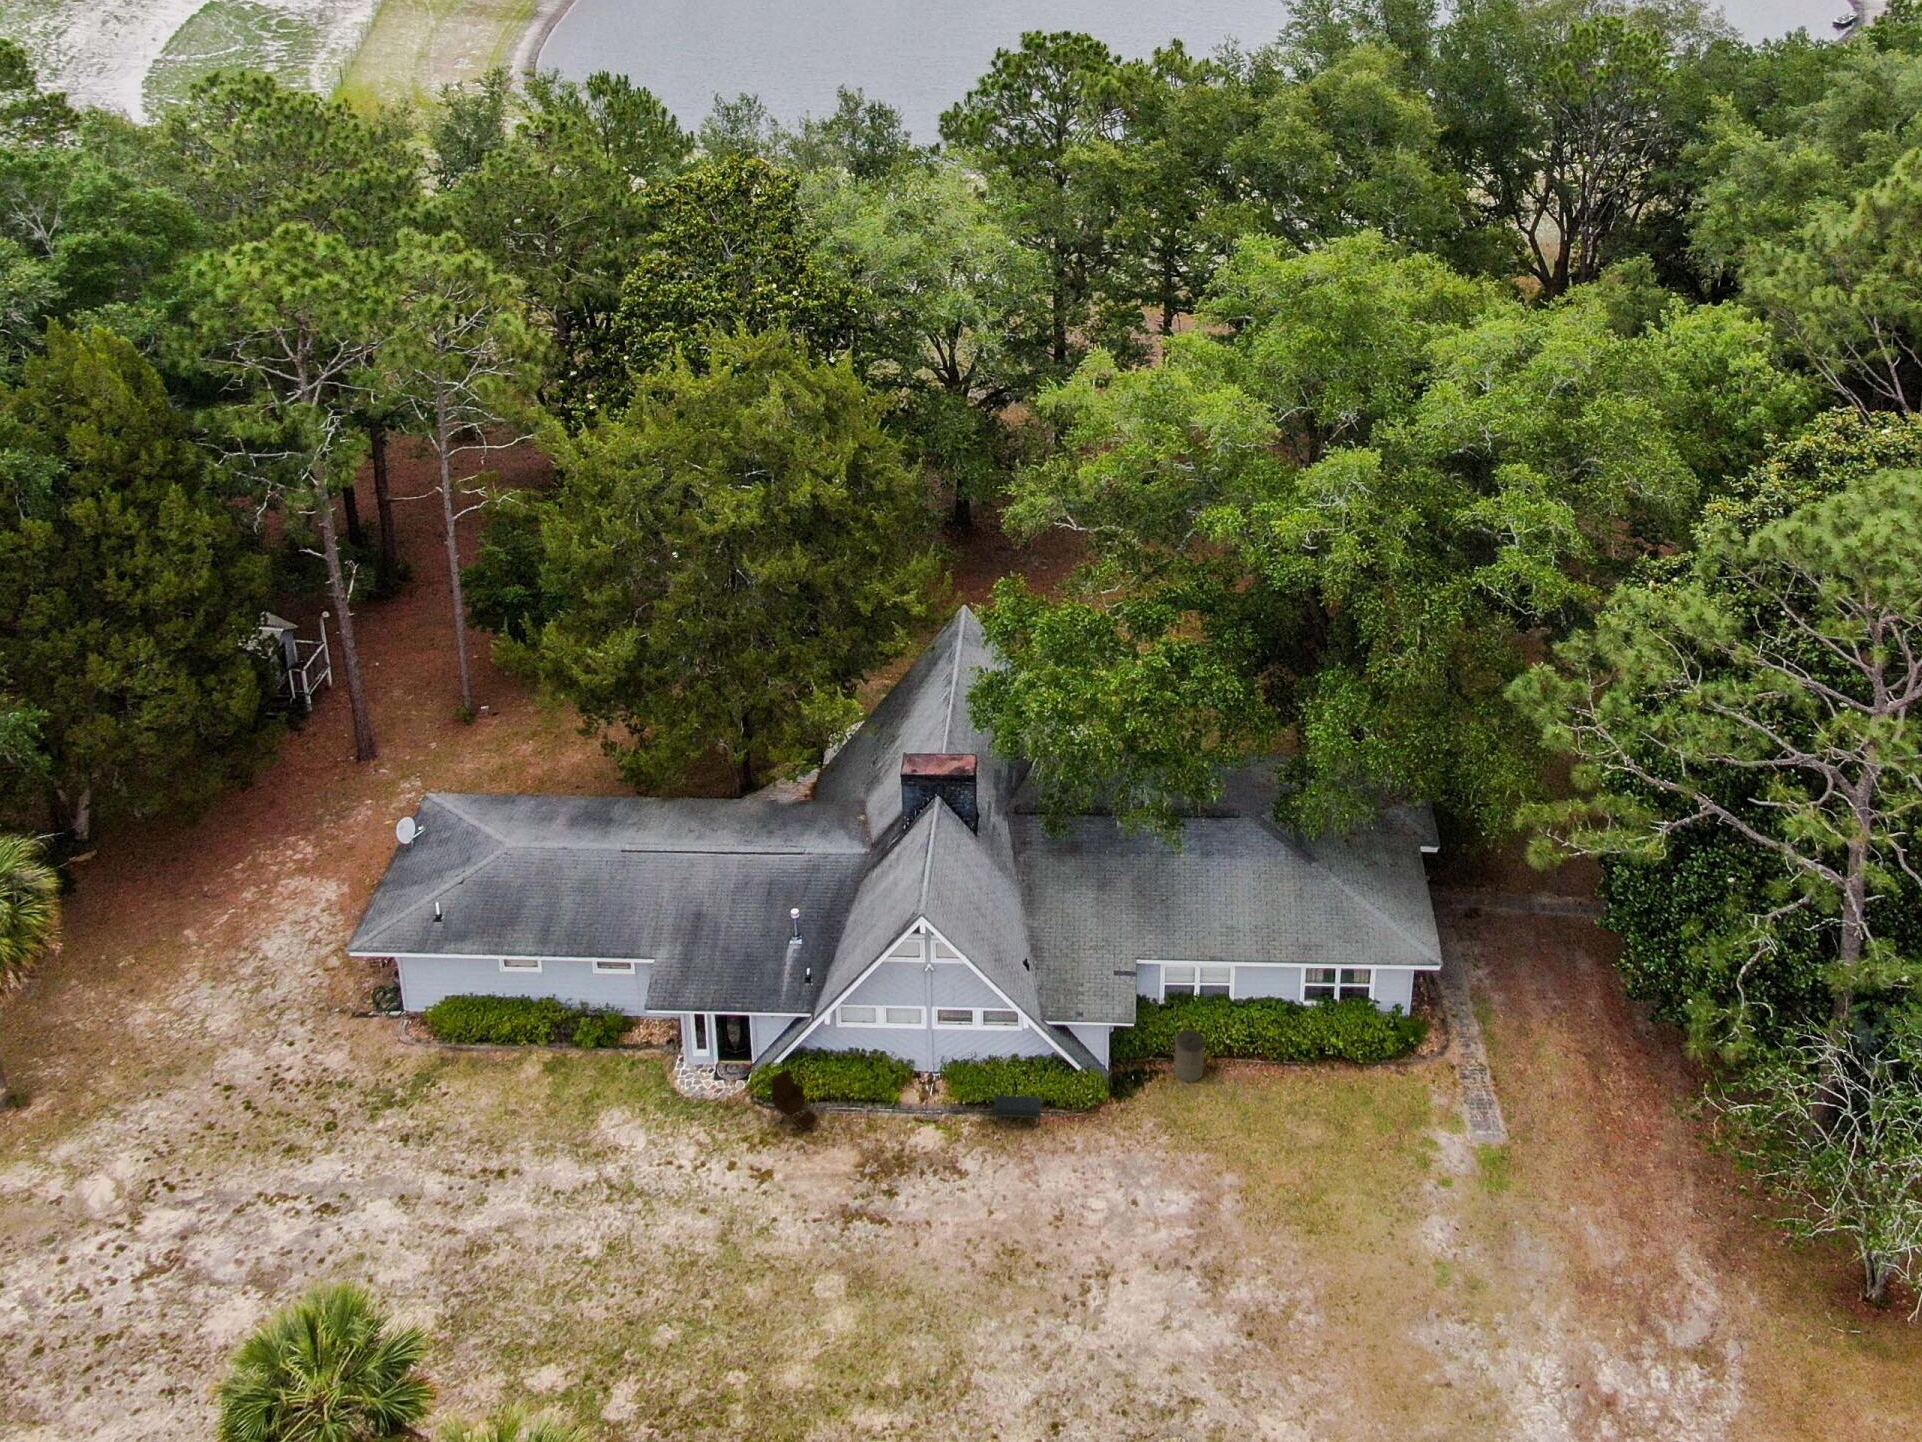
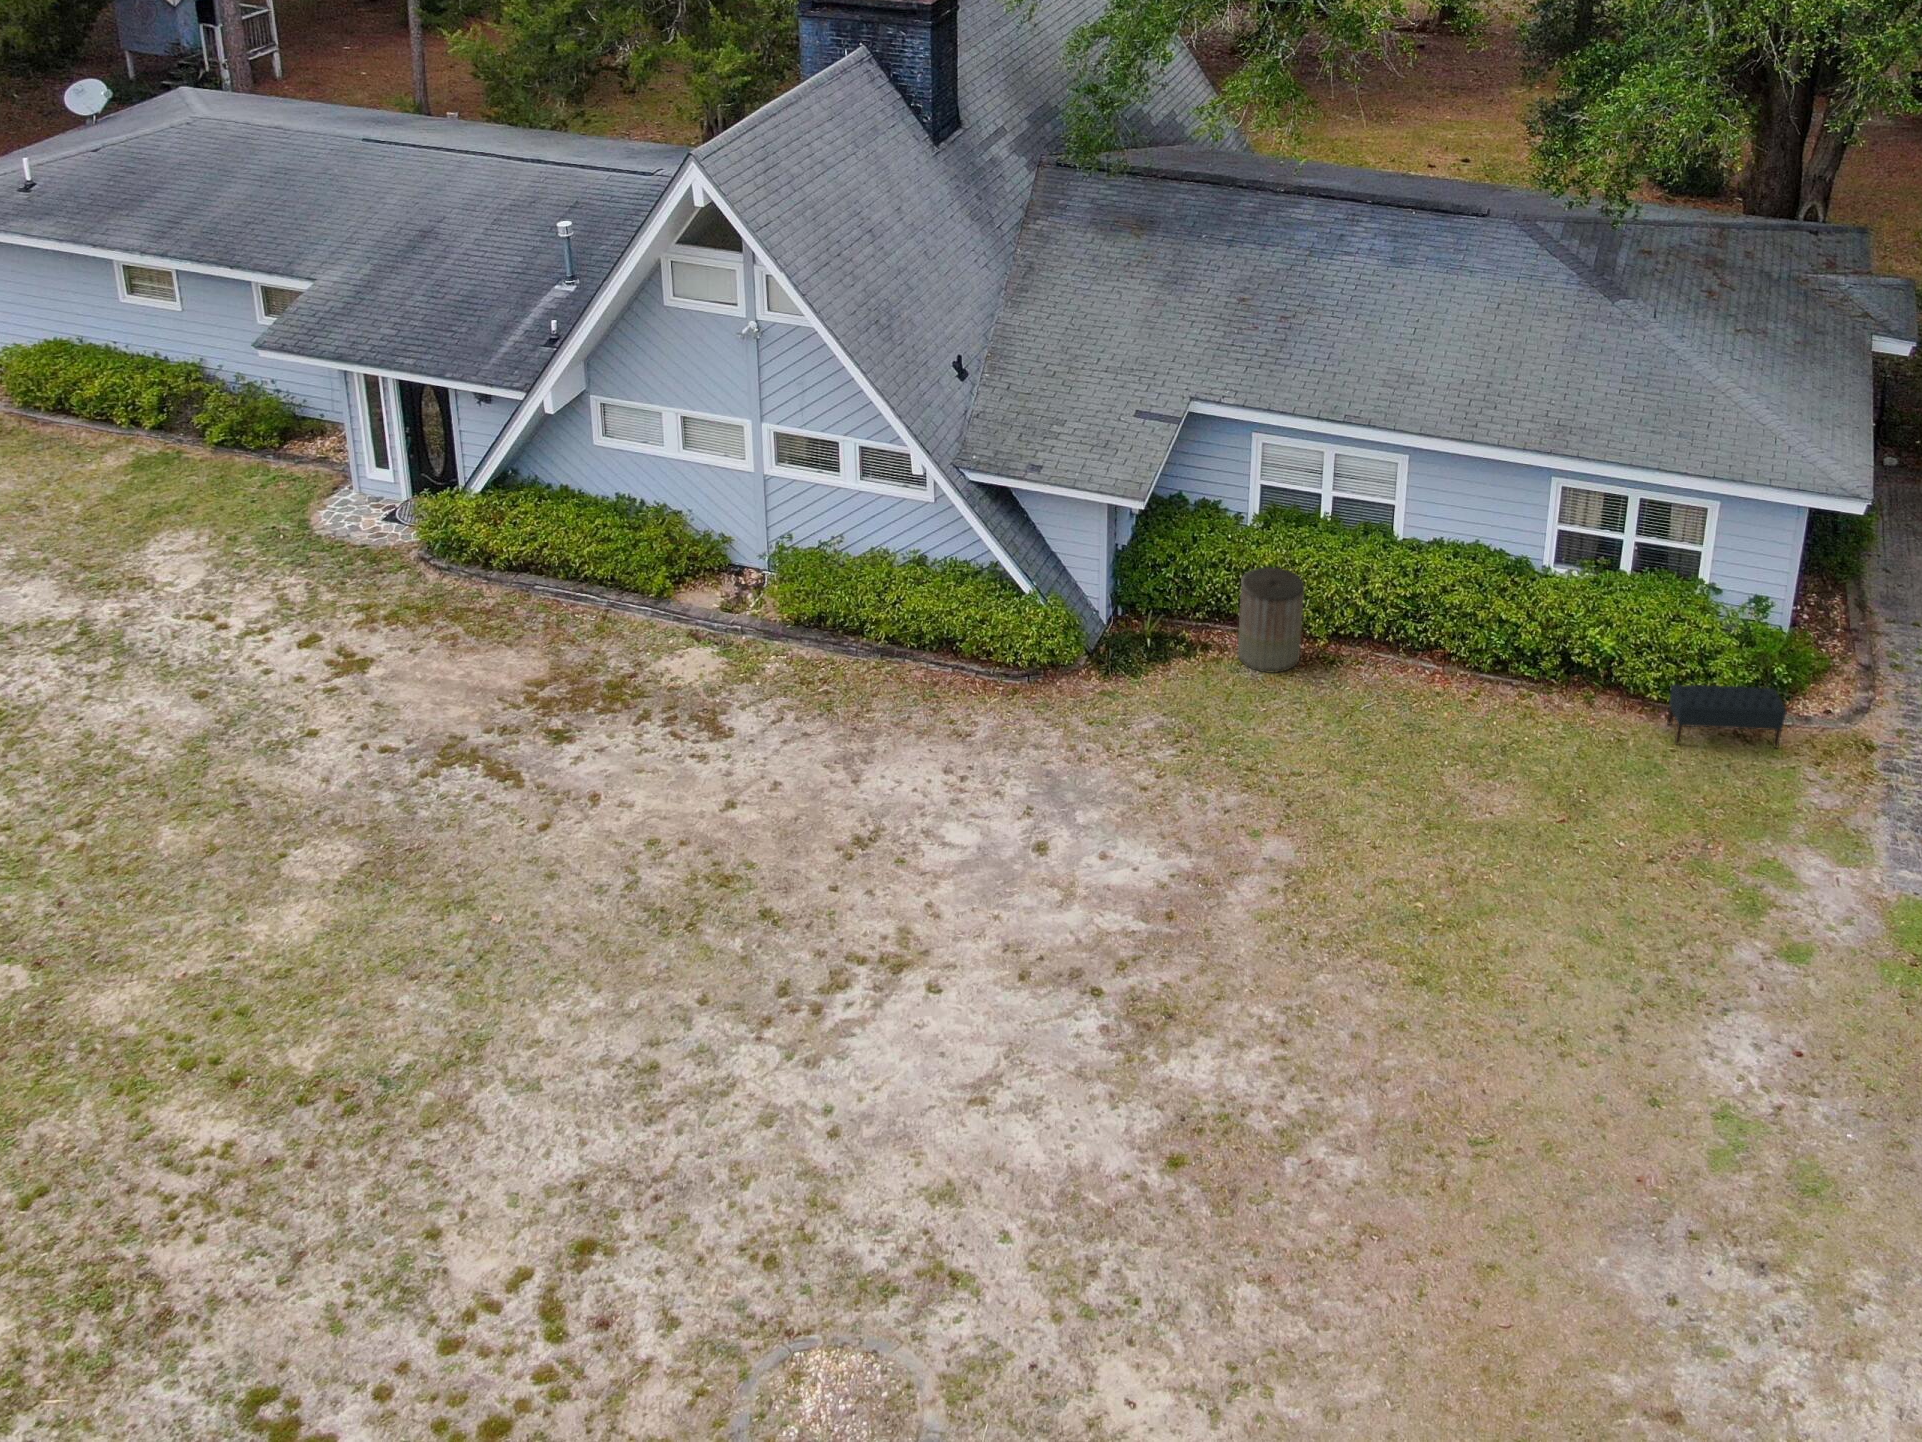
lounge chair: present [771,1068,818,1130] -> none [427,498,504,616]
bench: present [994,1095,1042,1124] -> present [1667,685,1787,748]

